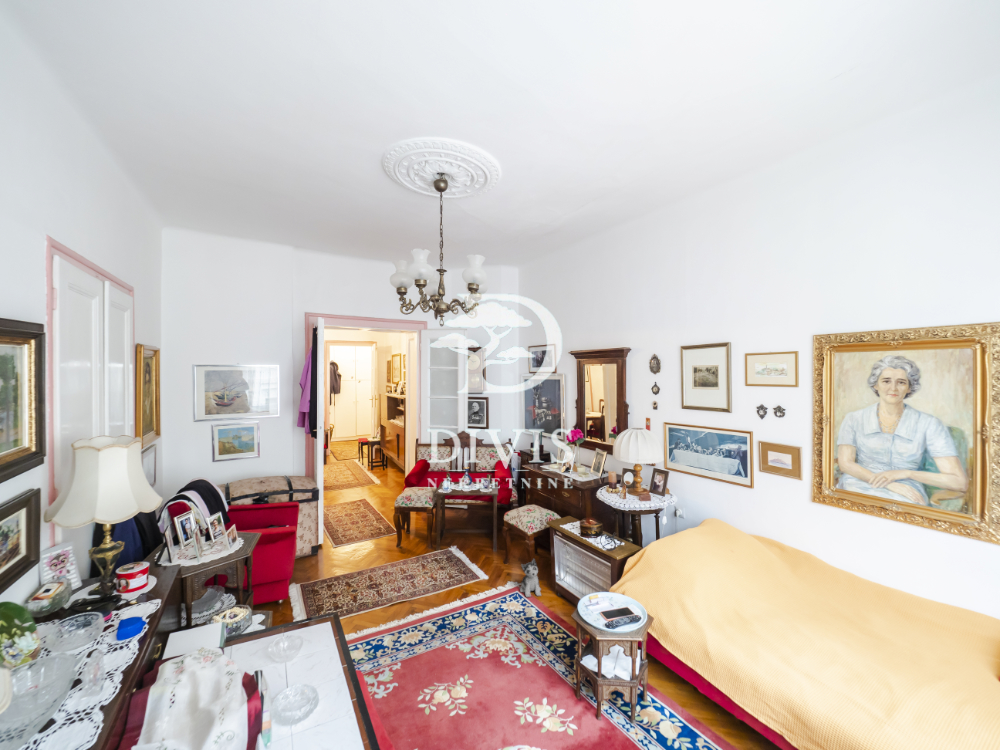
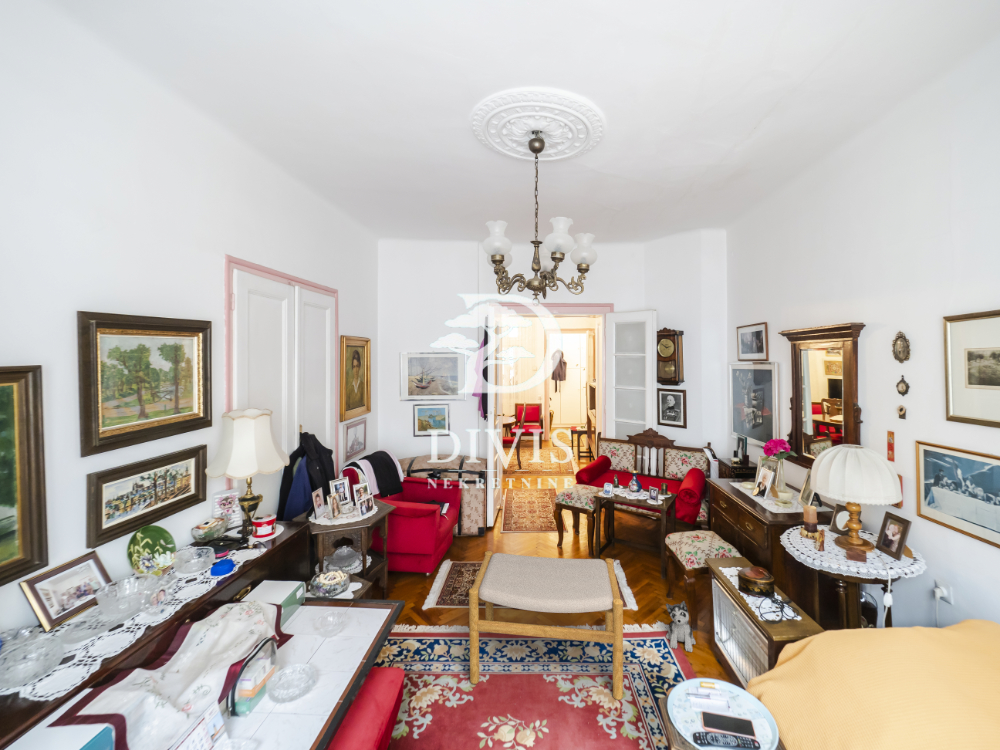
footstool: none [374,537,513,674] -> present [469,551,623,700]

